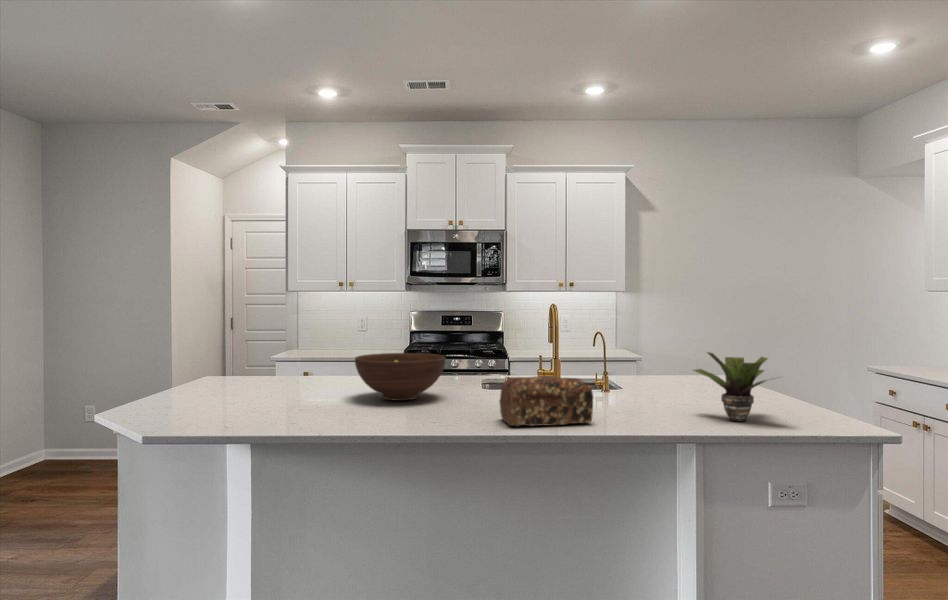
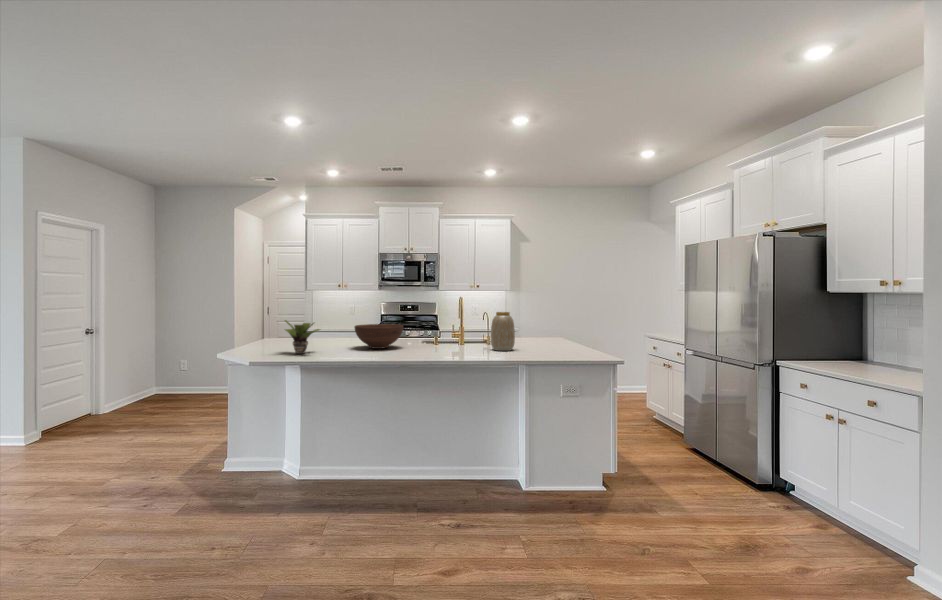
vase: none [614,332,662,409] -> present [491,312,515,351]
potted plant: present [694,352,768,421] -> present [285,320,320,354]
bread loaf: present [499,376,593,427] -> none [431,333,477,357]

